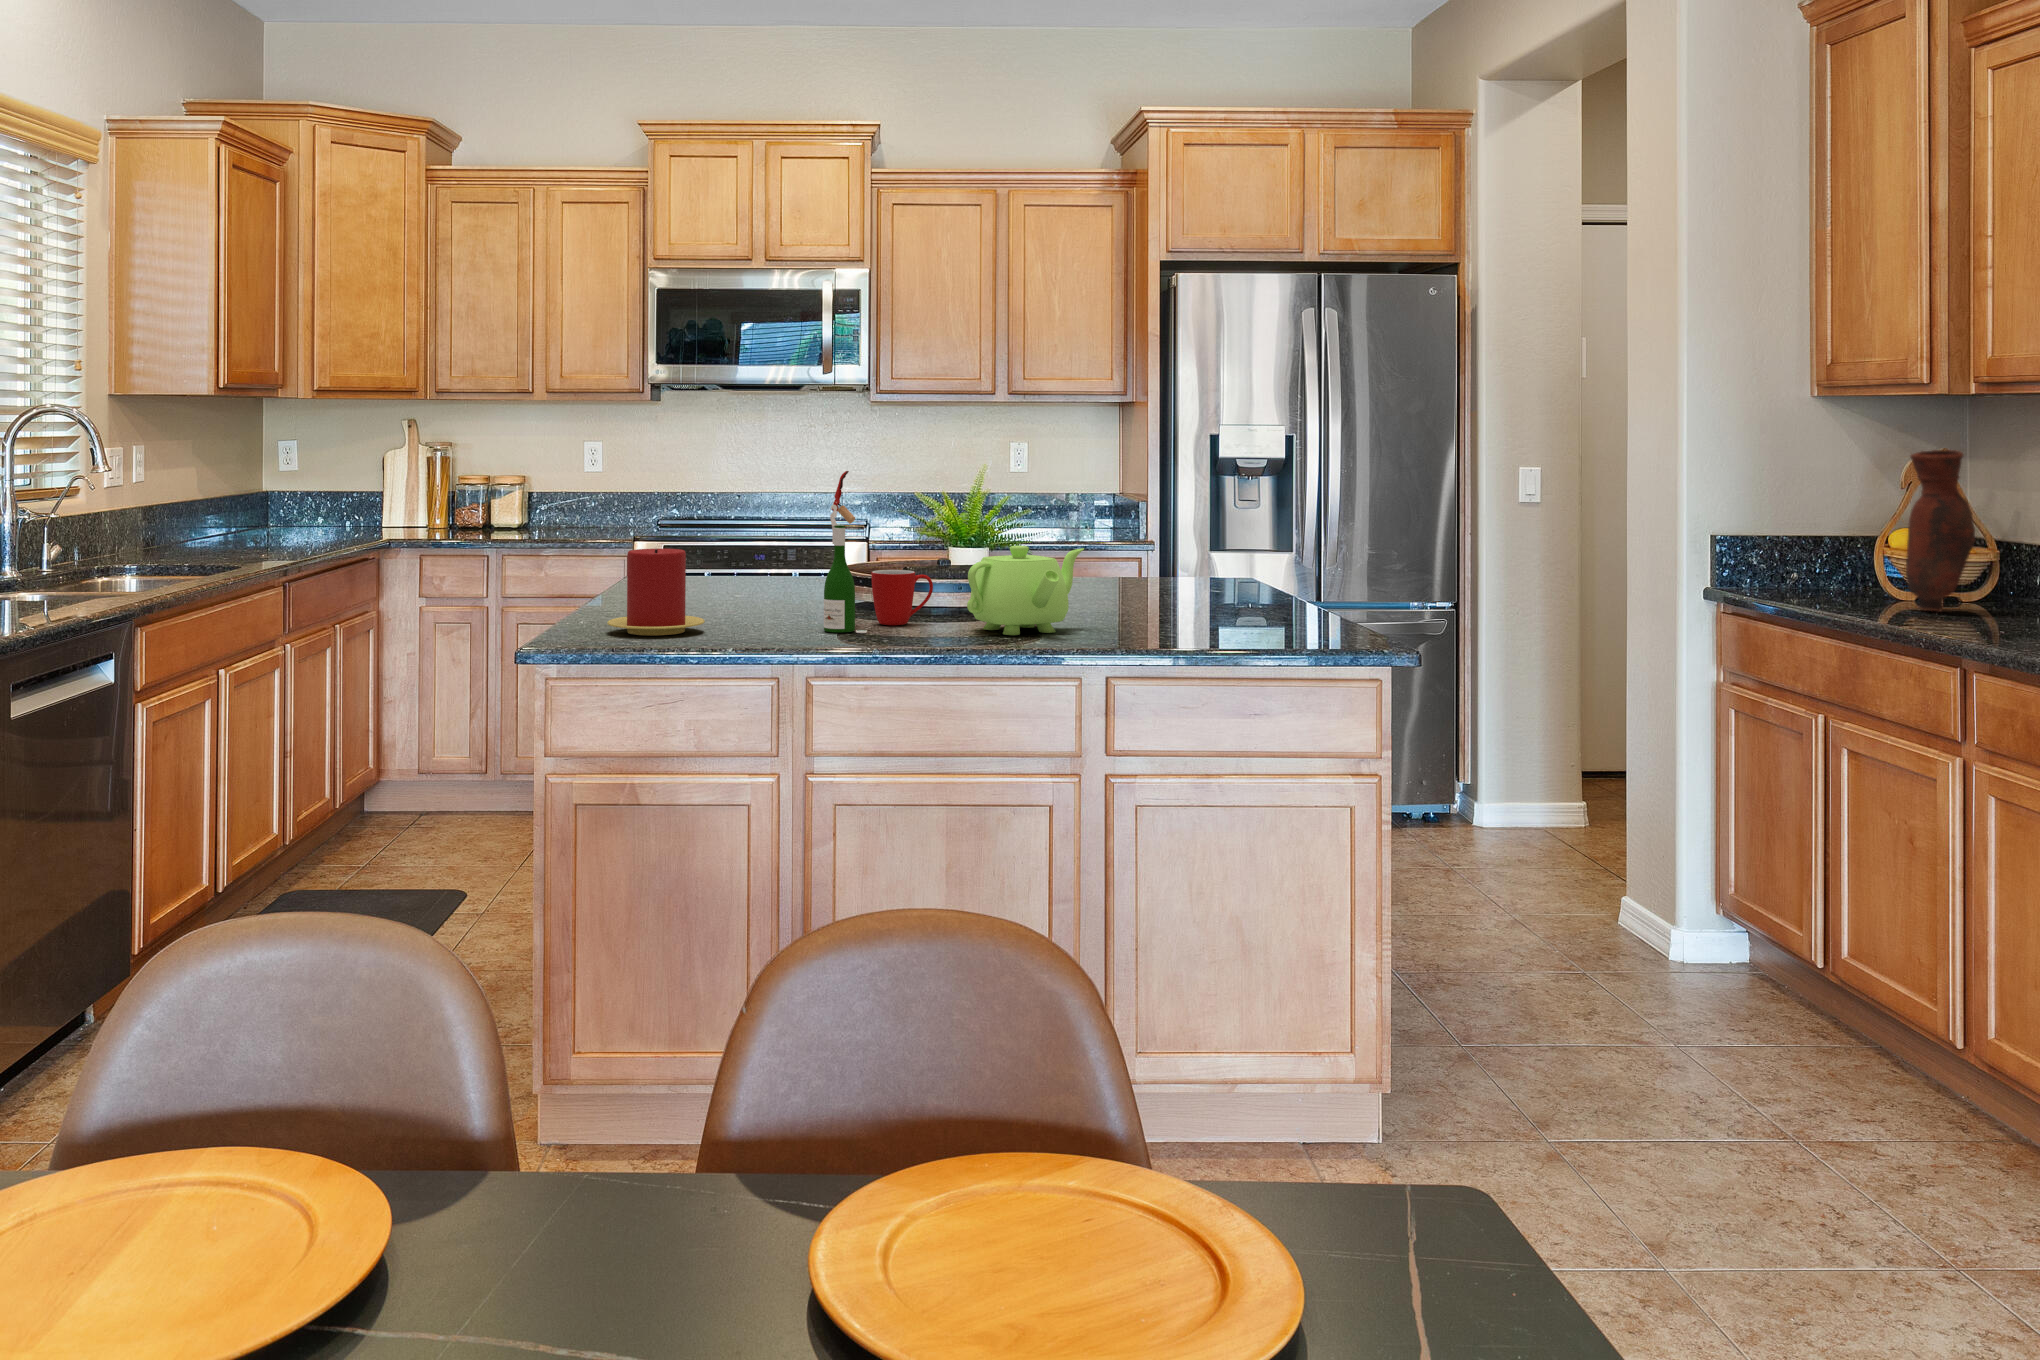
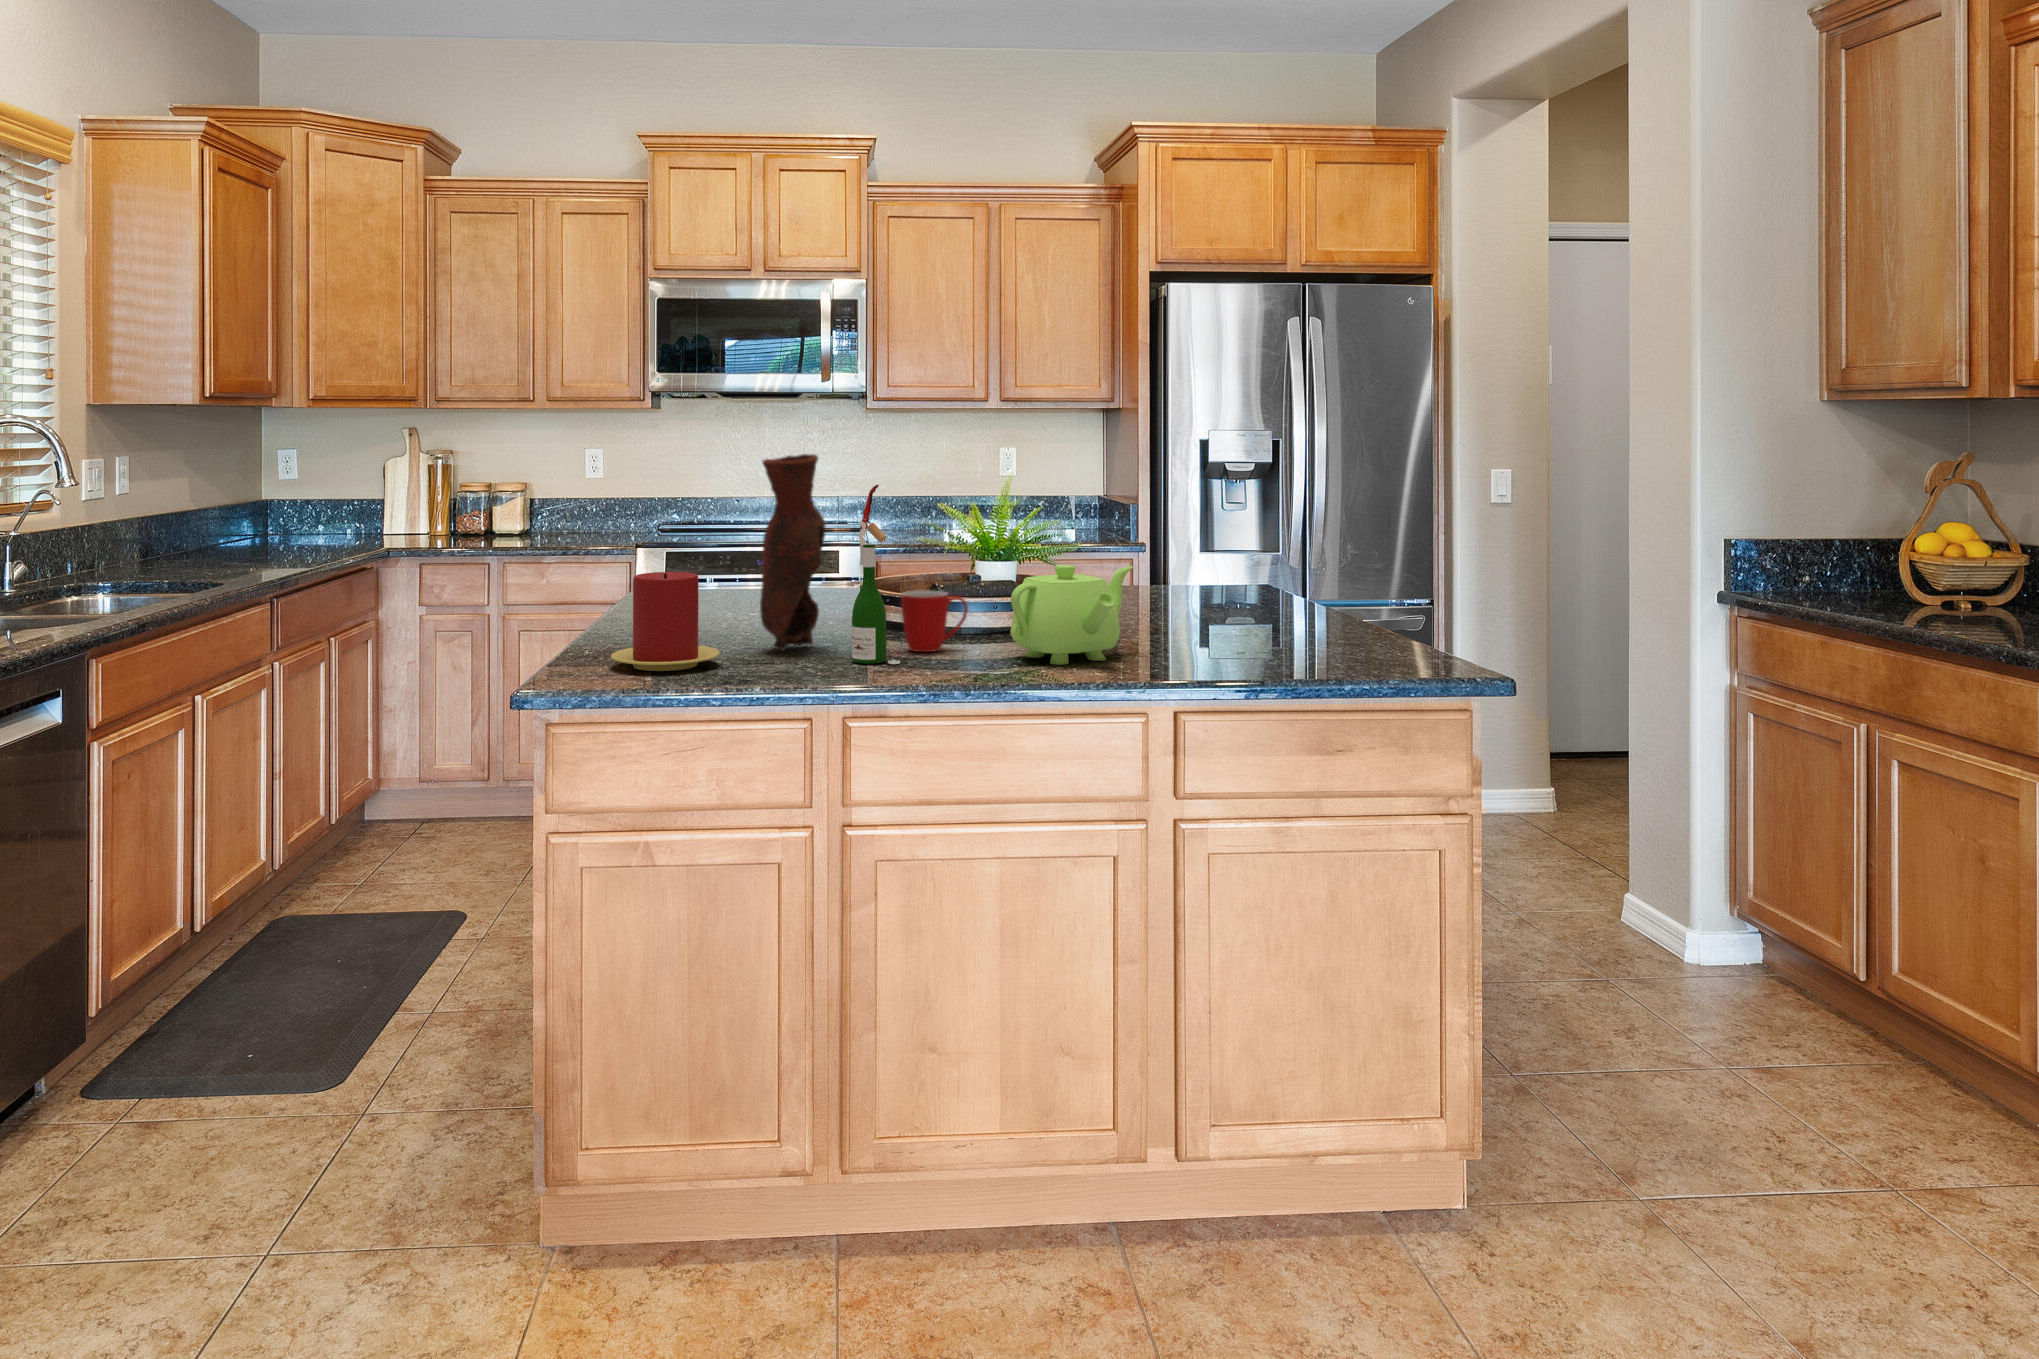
vase: present [1906,450,1975,611] -> present [760,454,826,650]

